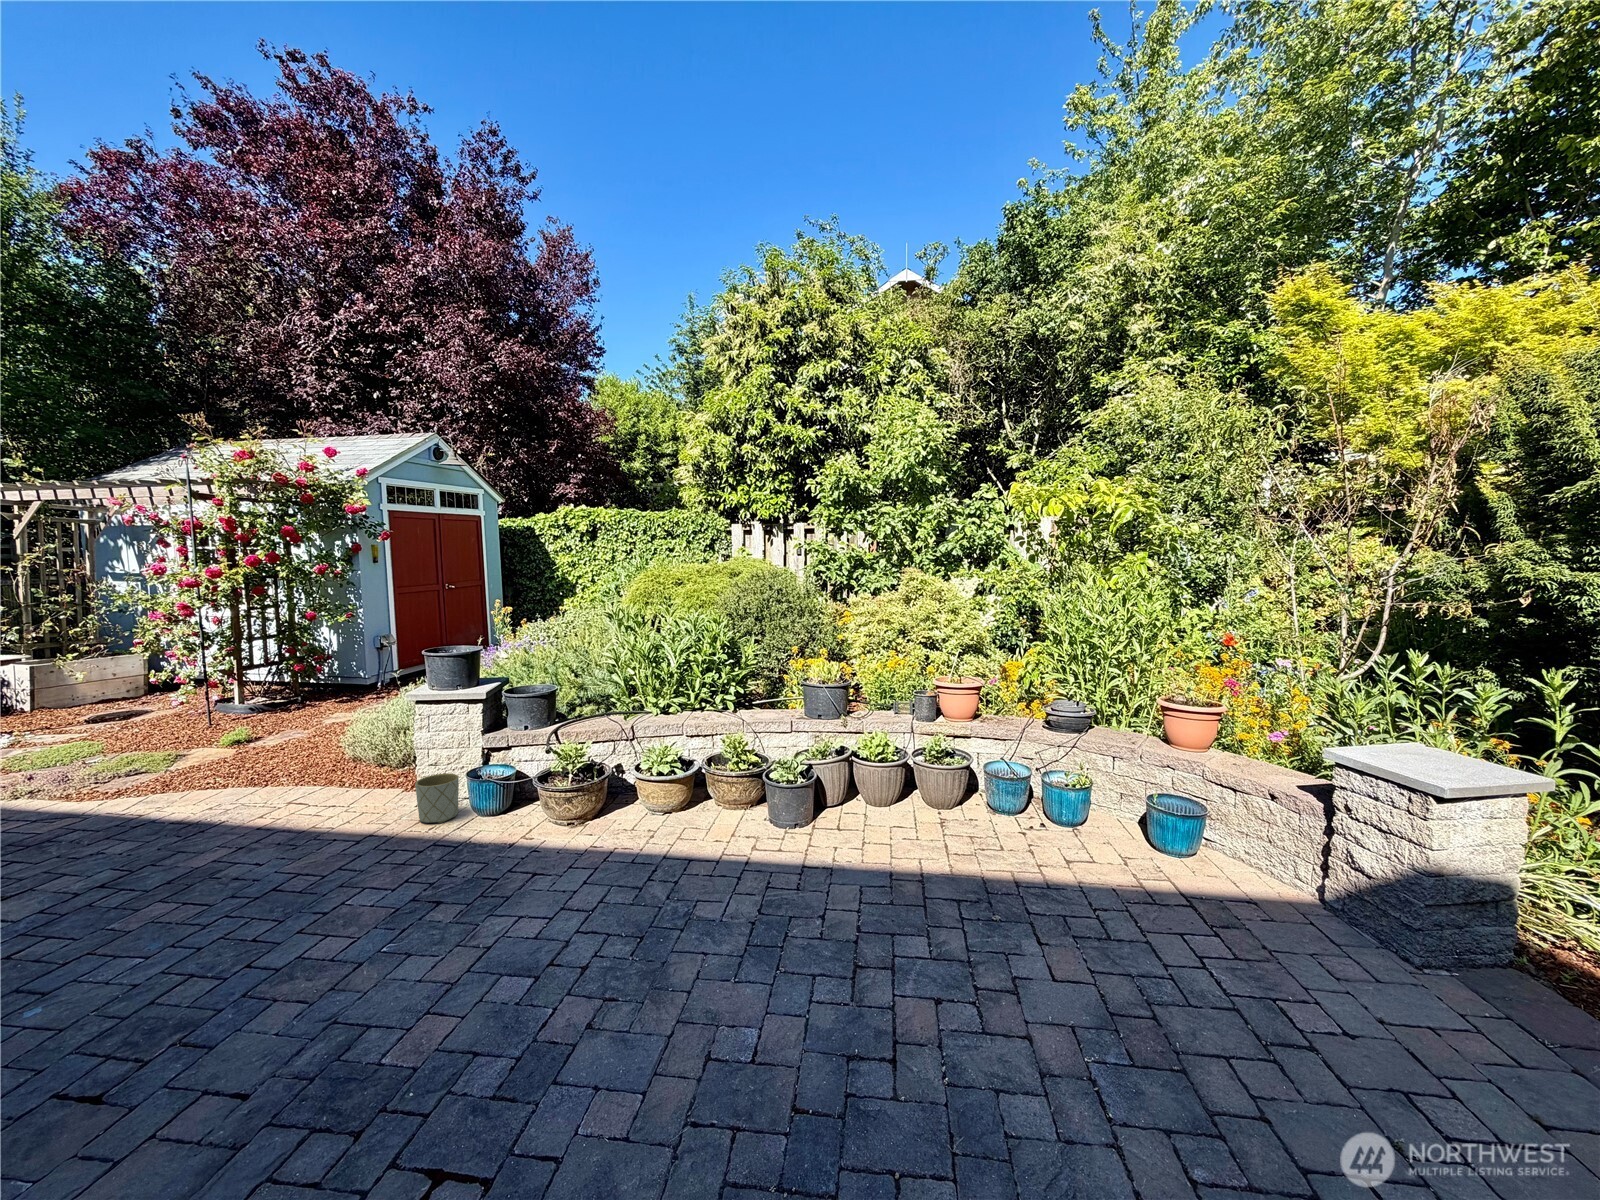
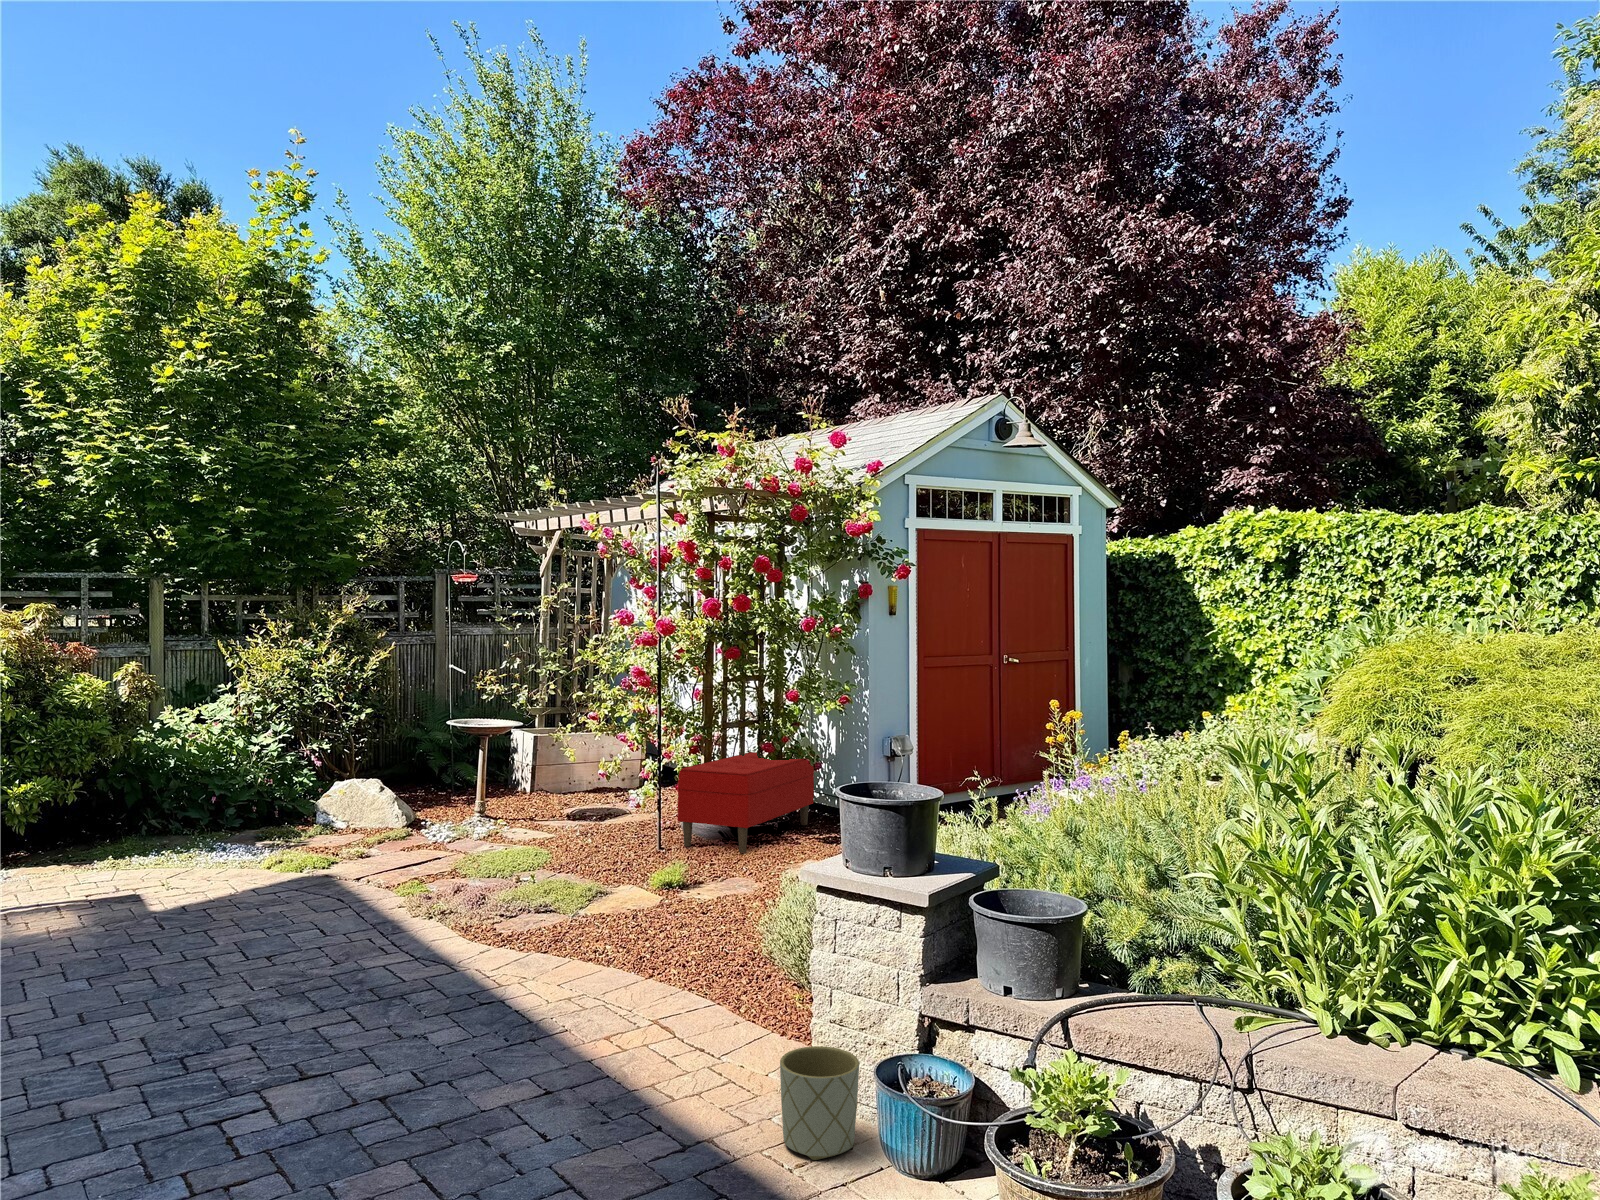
bench: none [222,653,324,721] -> present [678,752,814,852]

